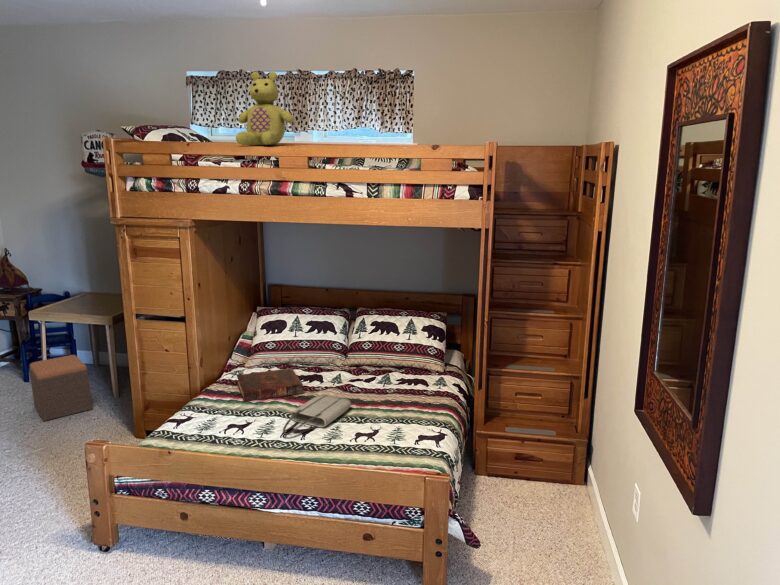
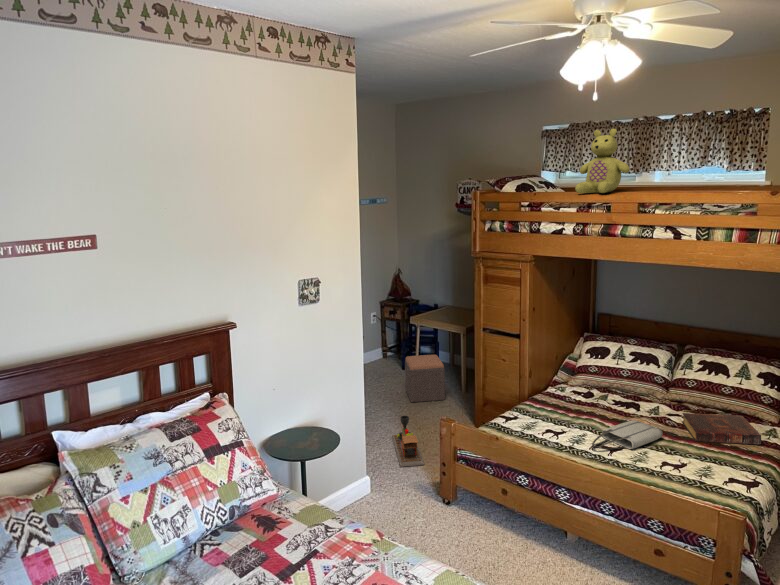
book: present [237,368,303,401] -> present [682,413,761,445]
toy train: none [16,443,69,515] -> present [392,416,424,467]

